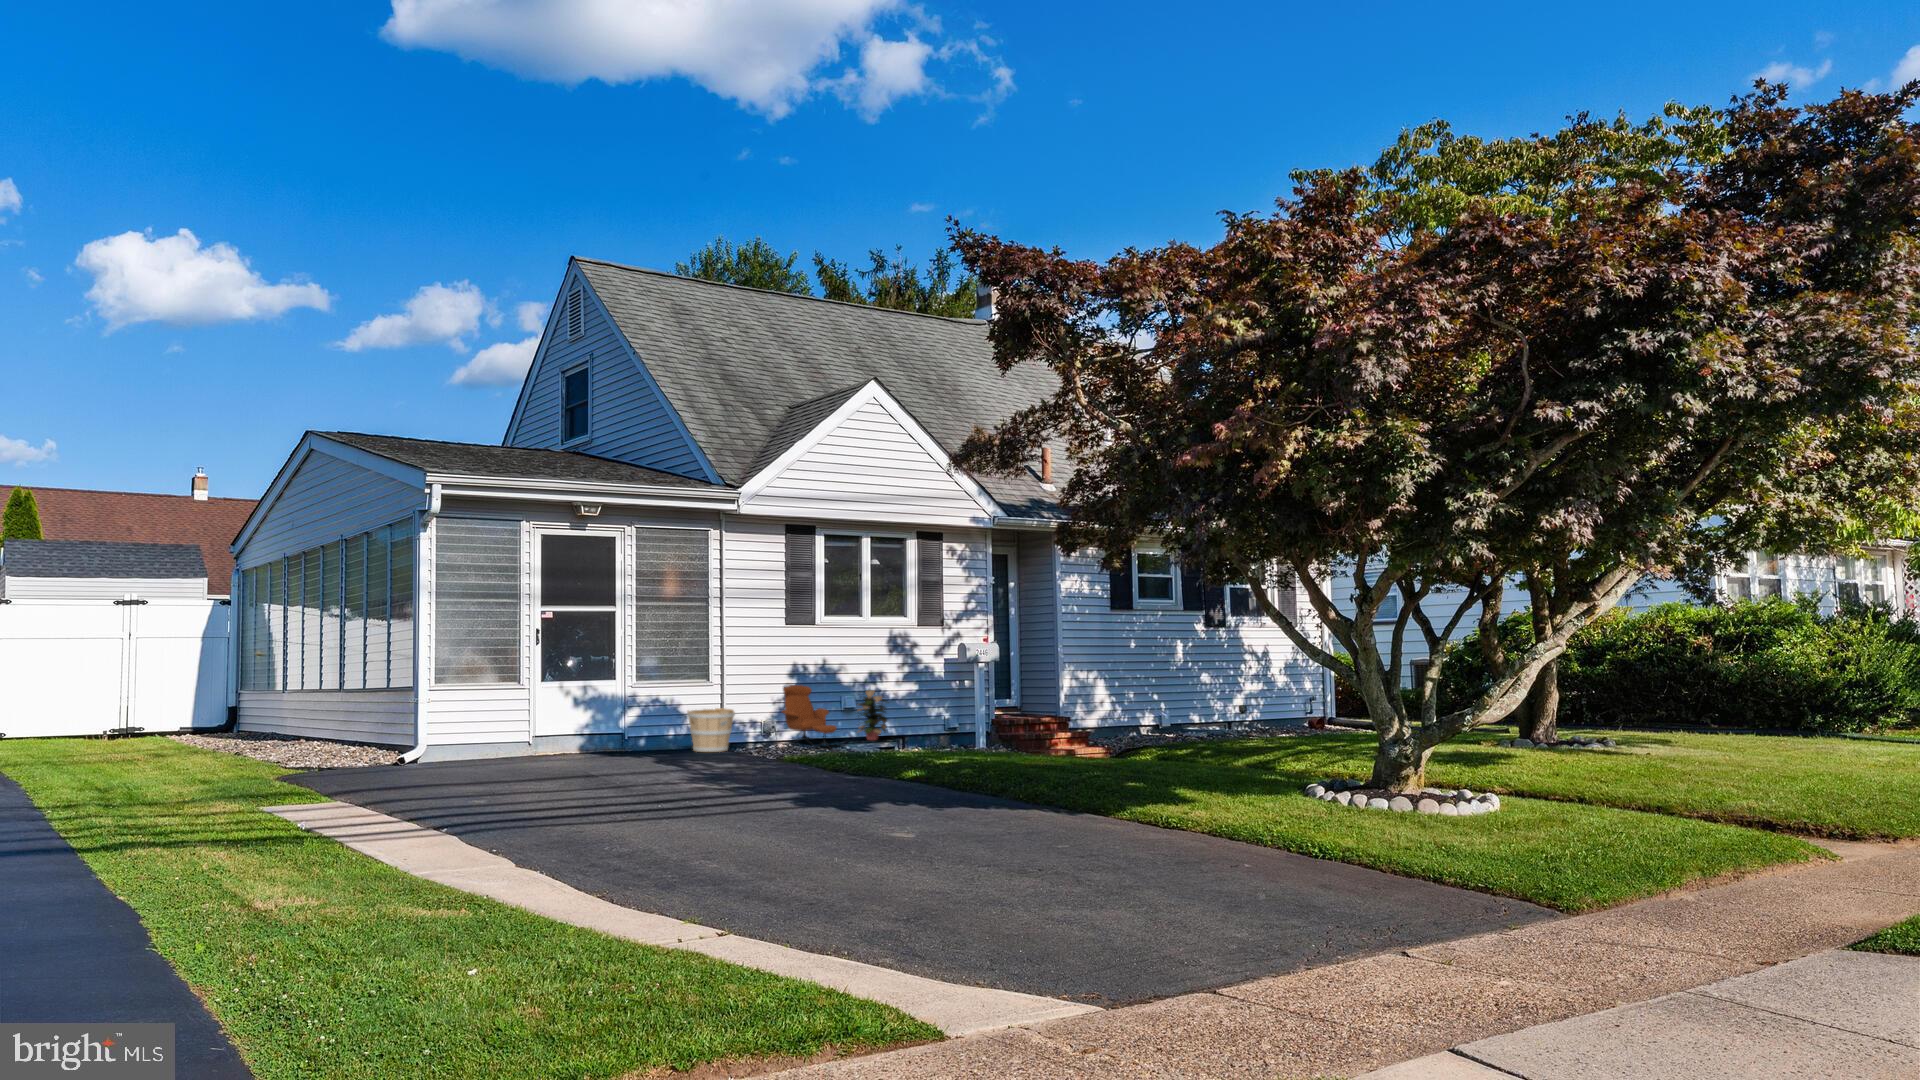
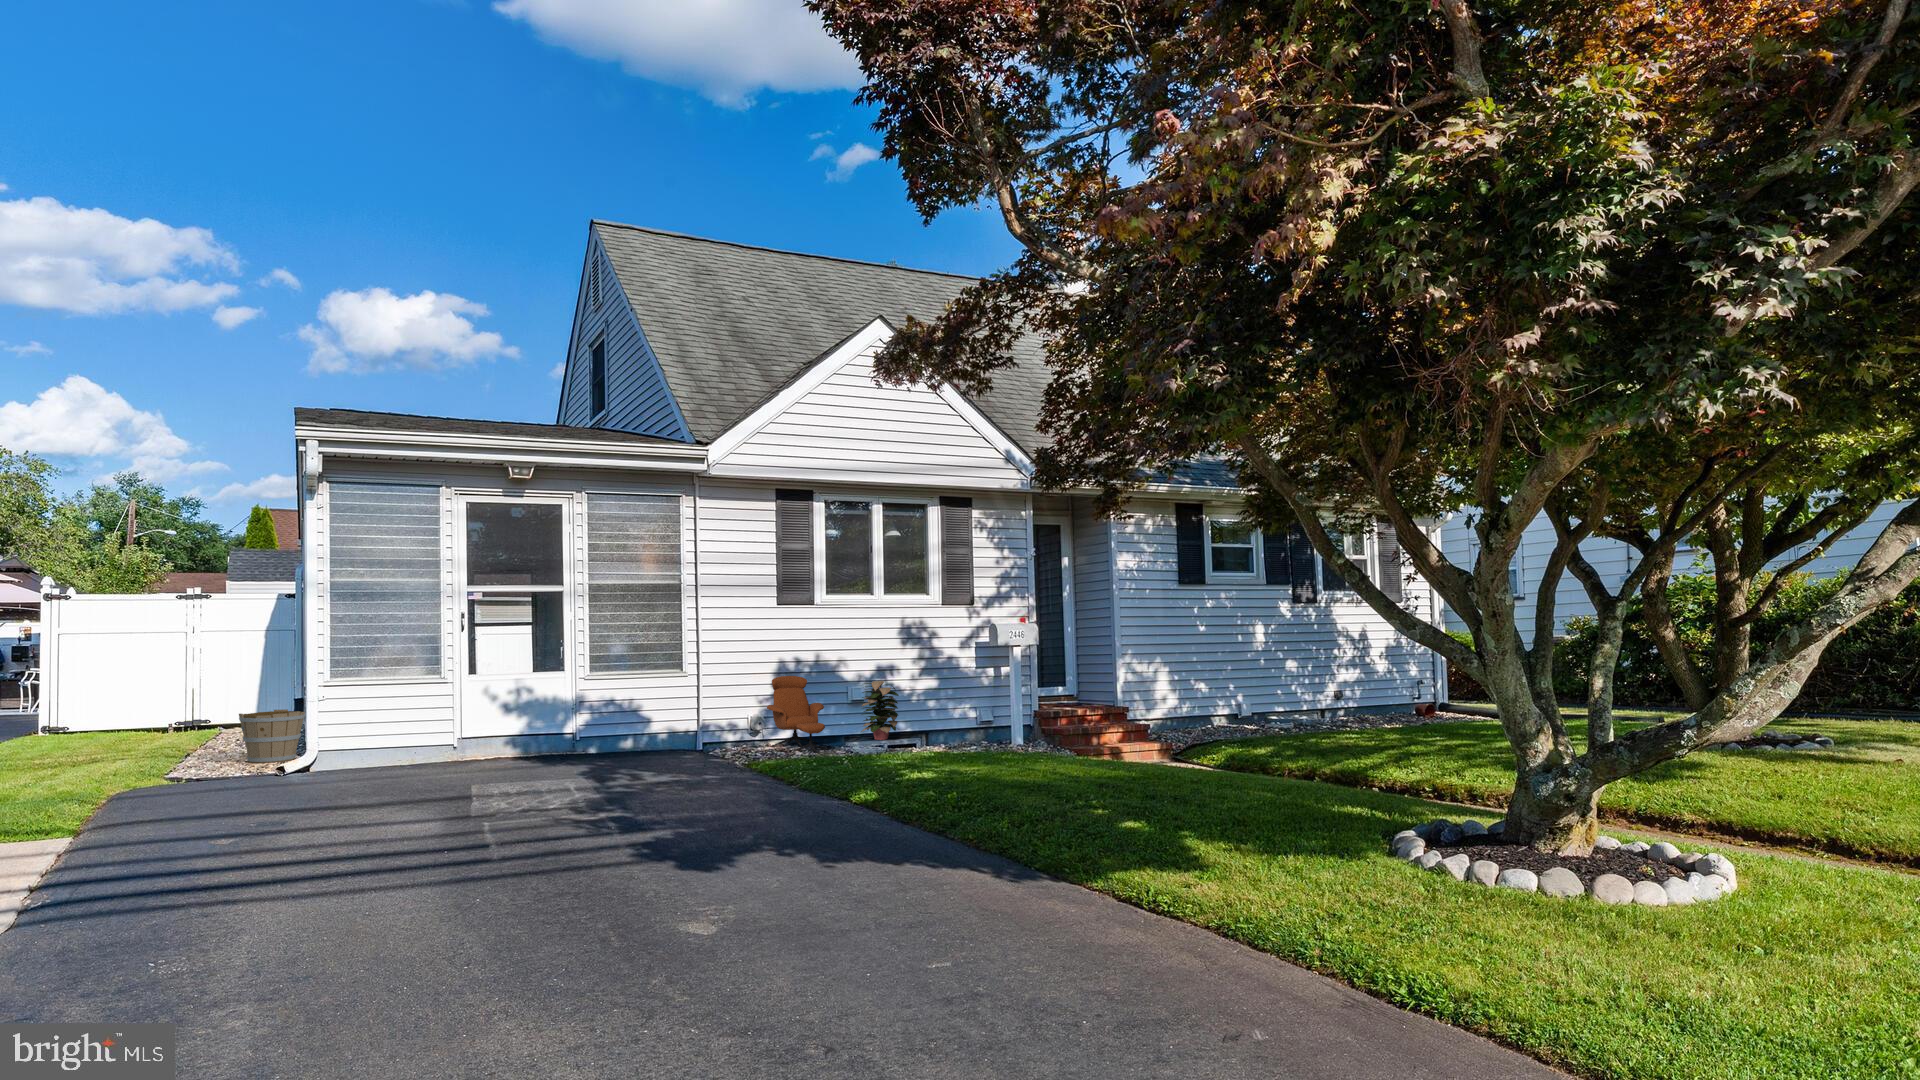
wooden bucket: present [687,708,735,752] -> present [239,709,305,763]

